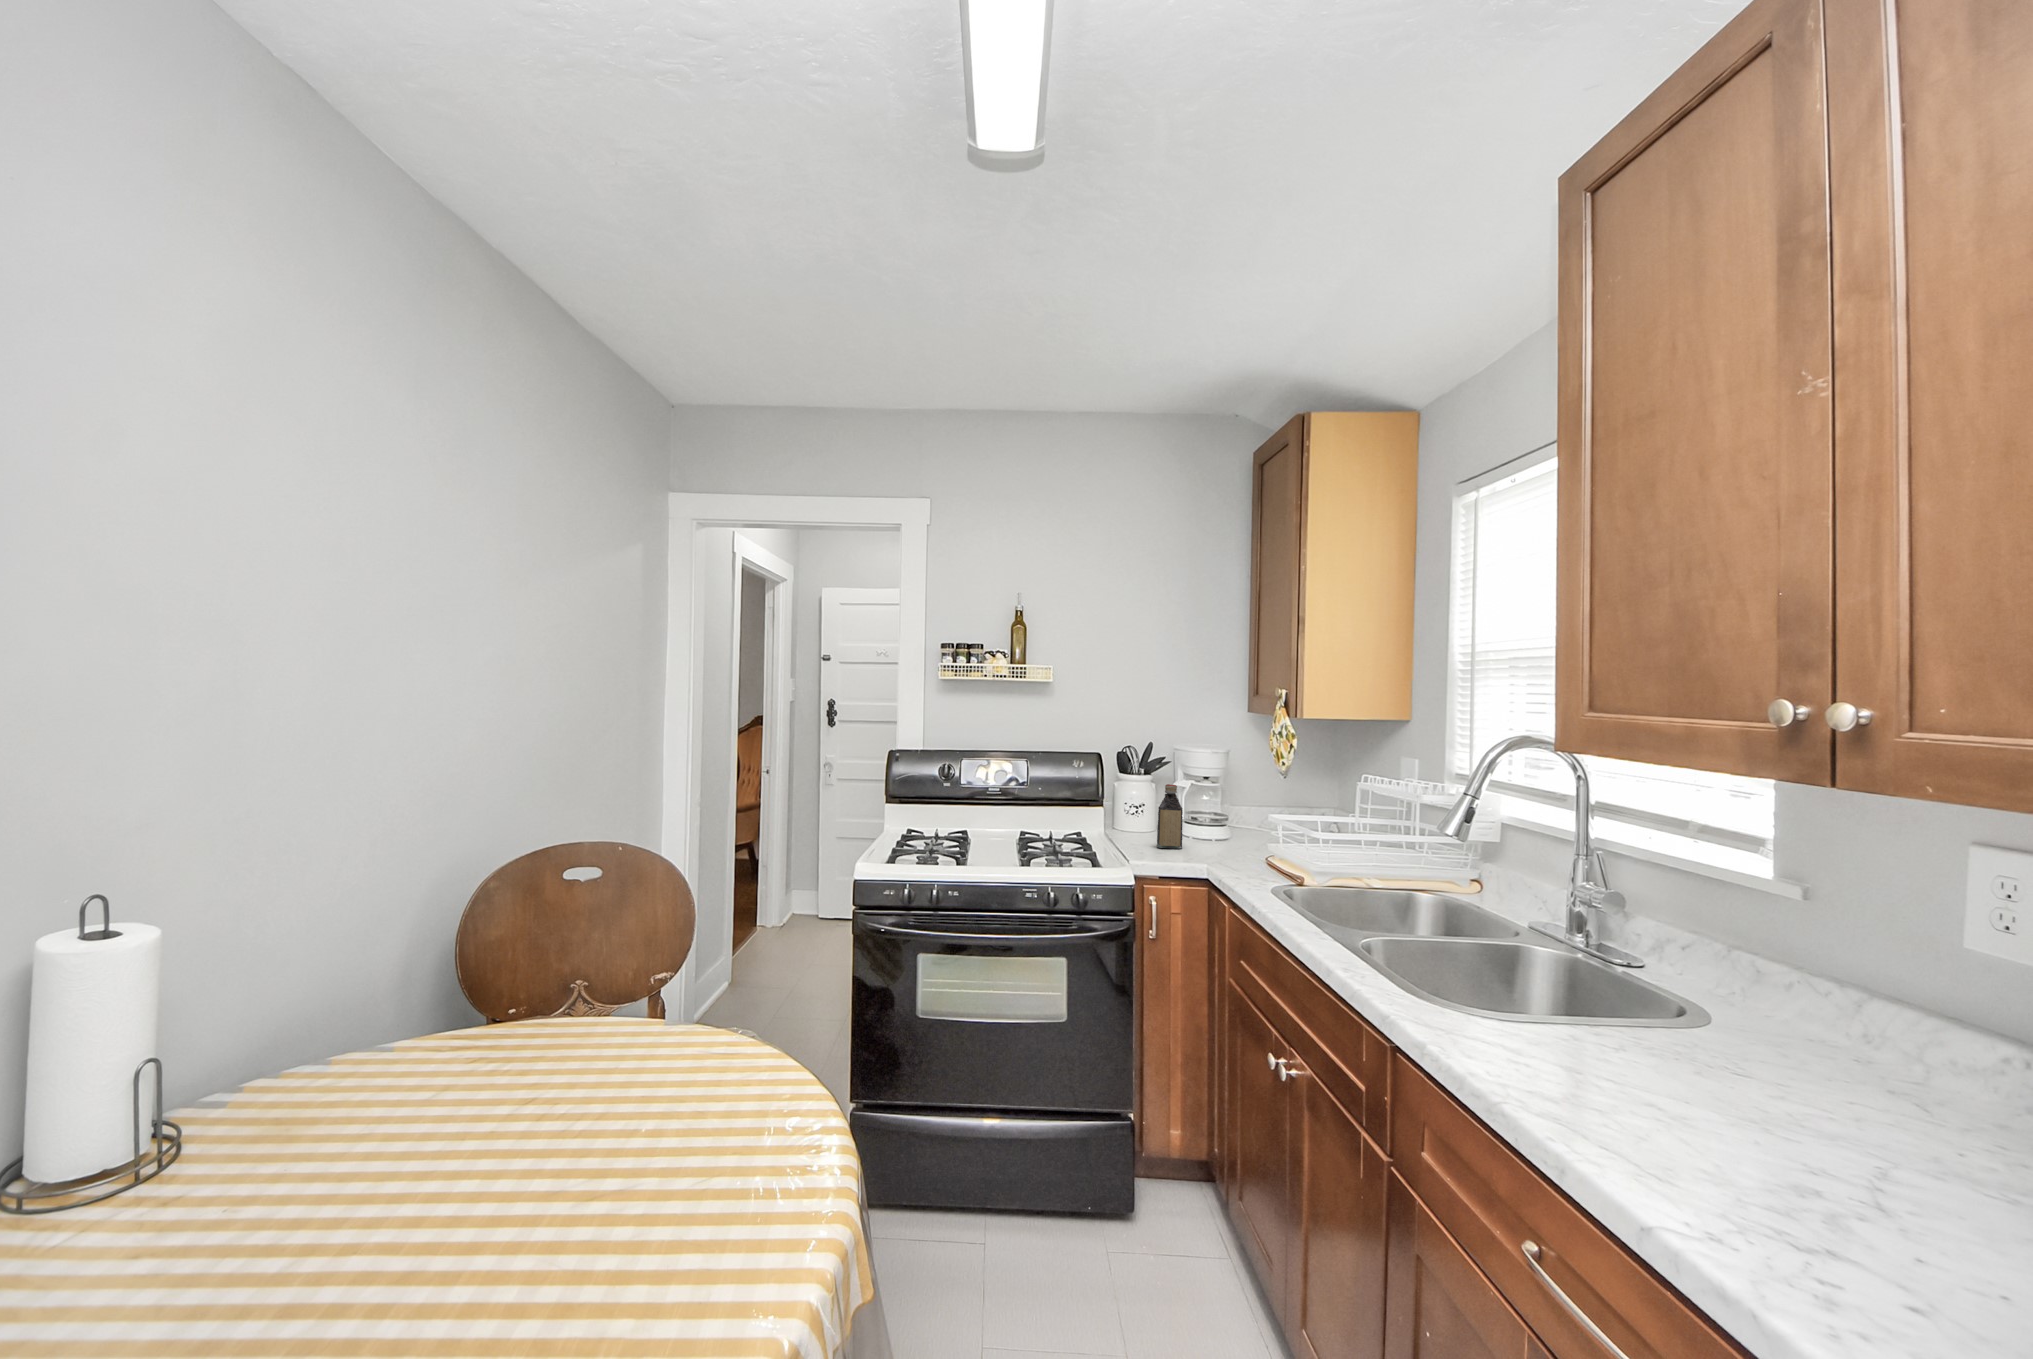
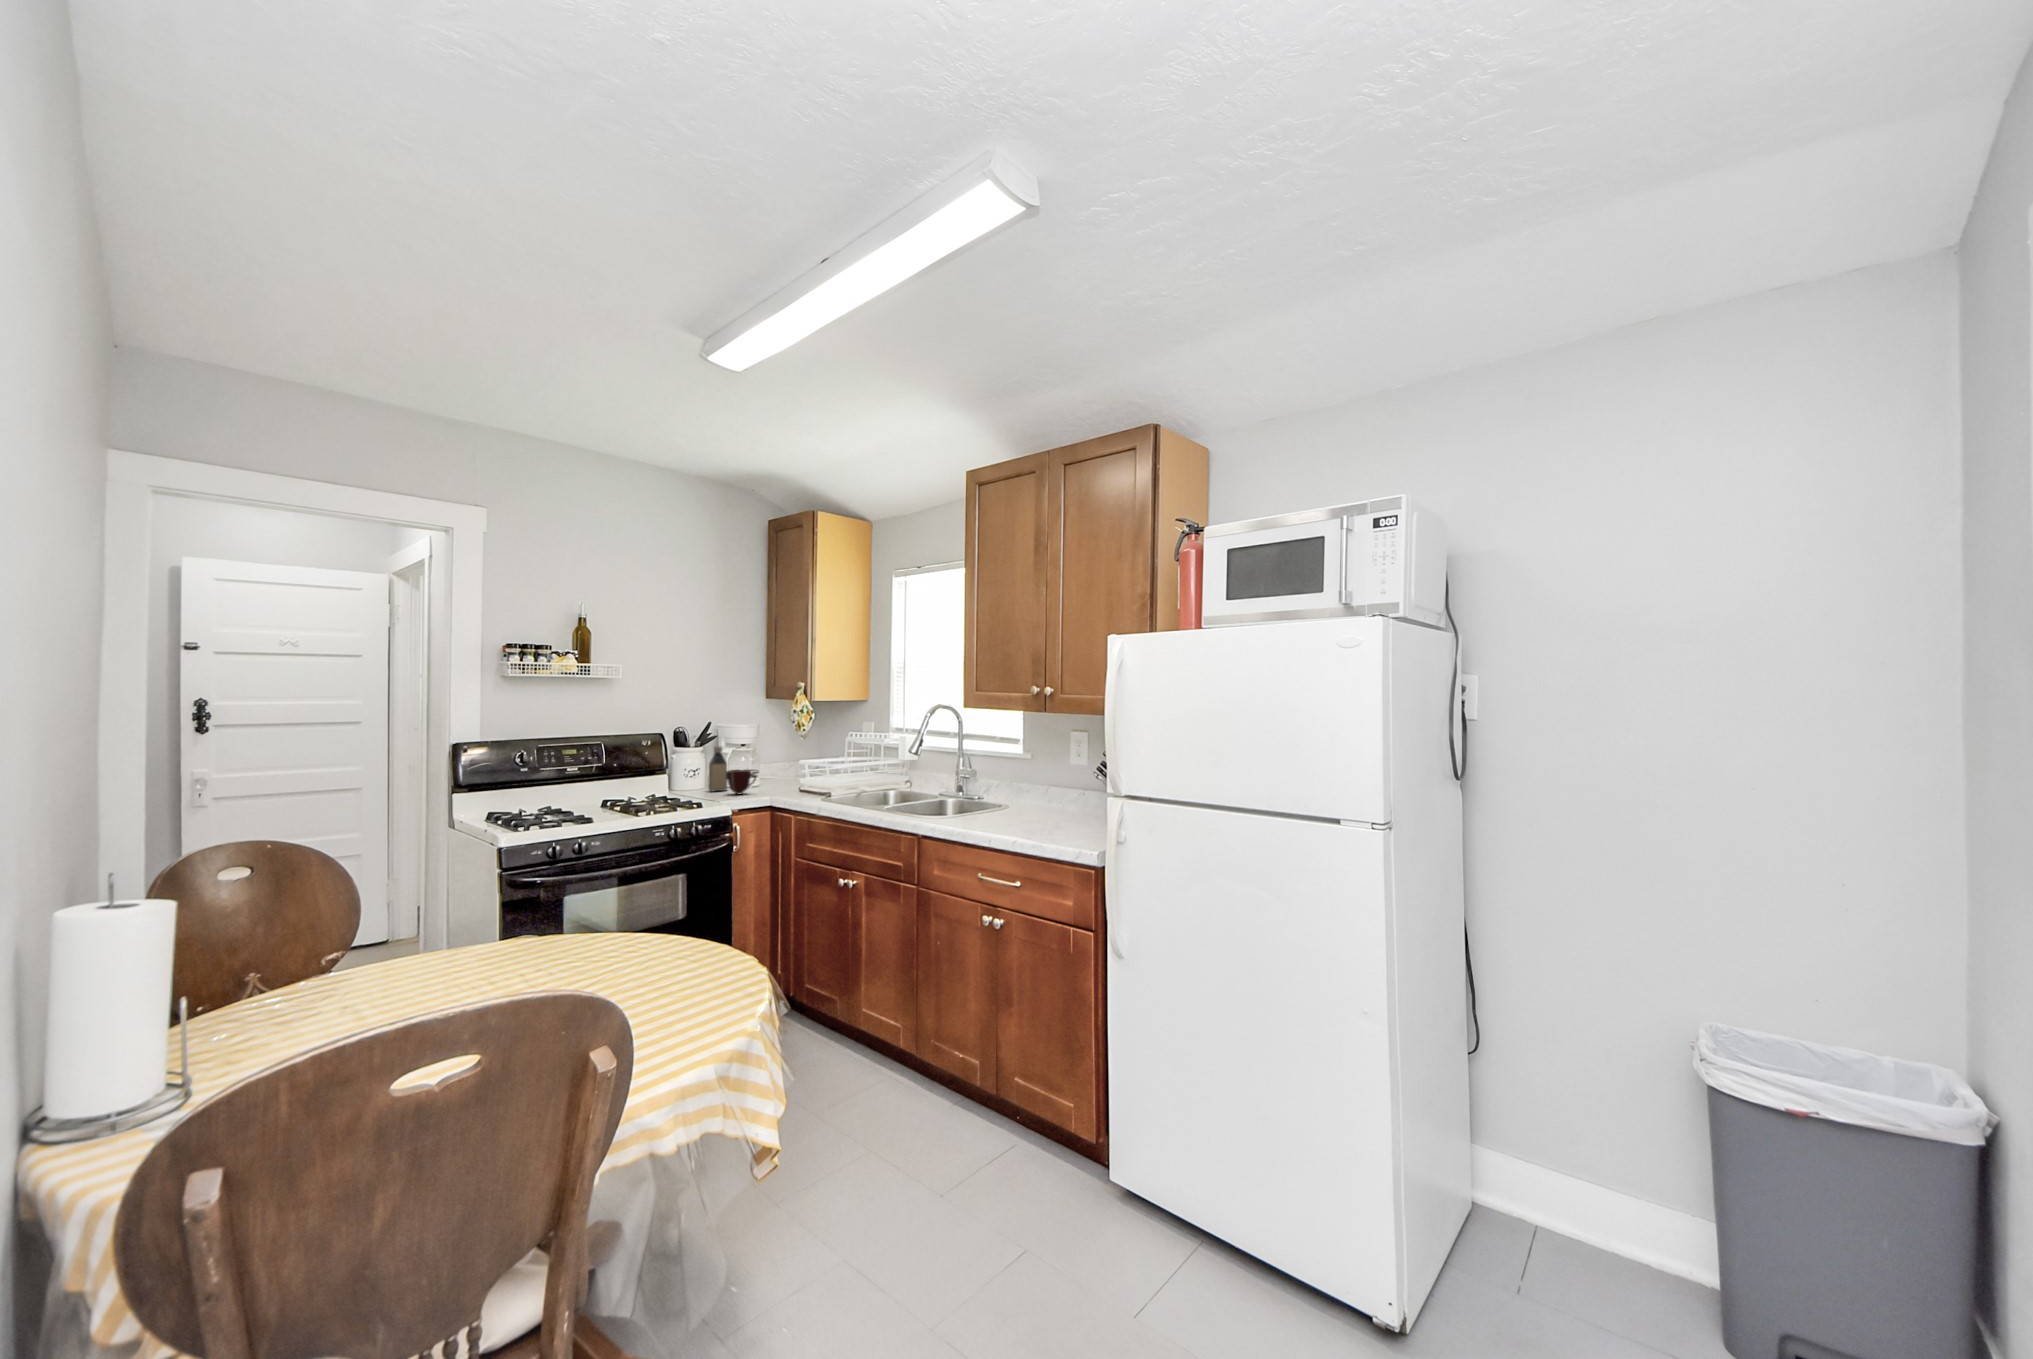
mug: none [1180,823,1221,859] -> present [727,770,756,795]

